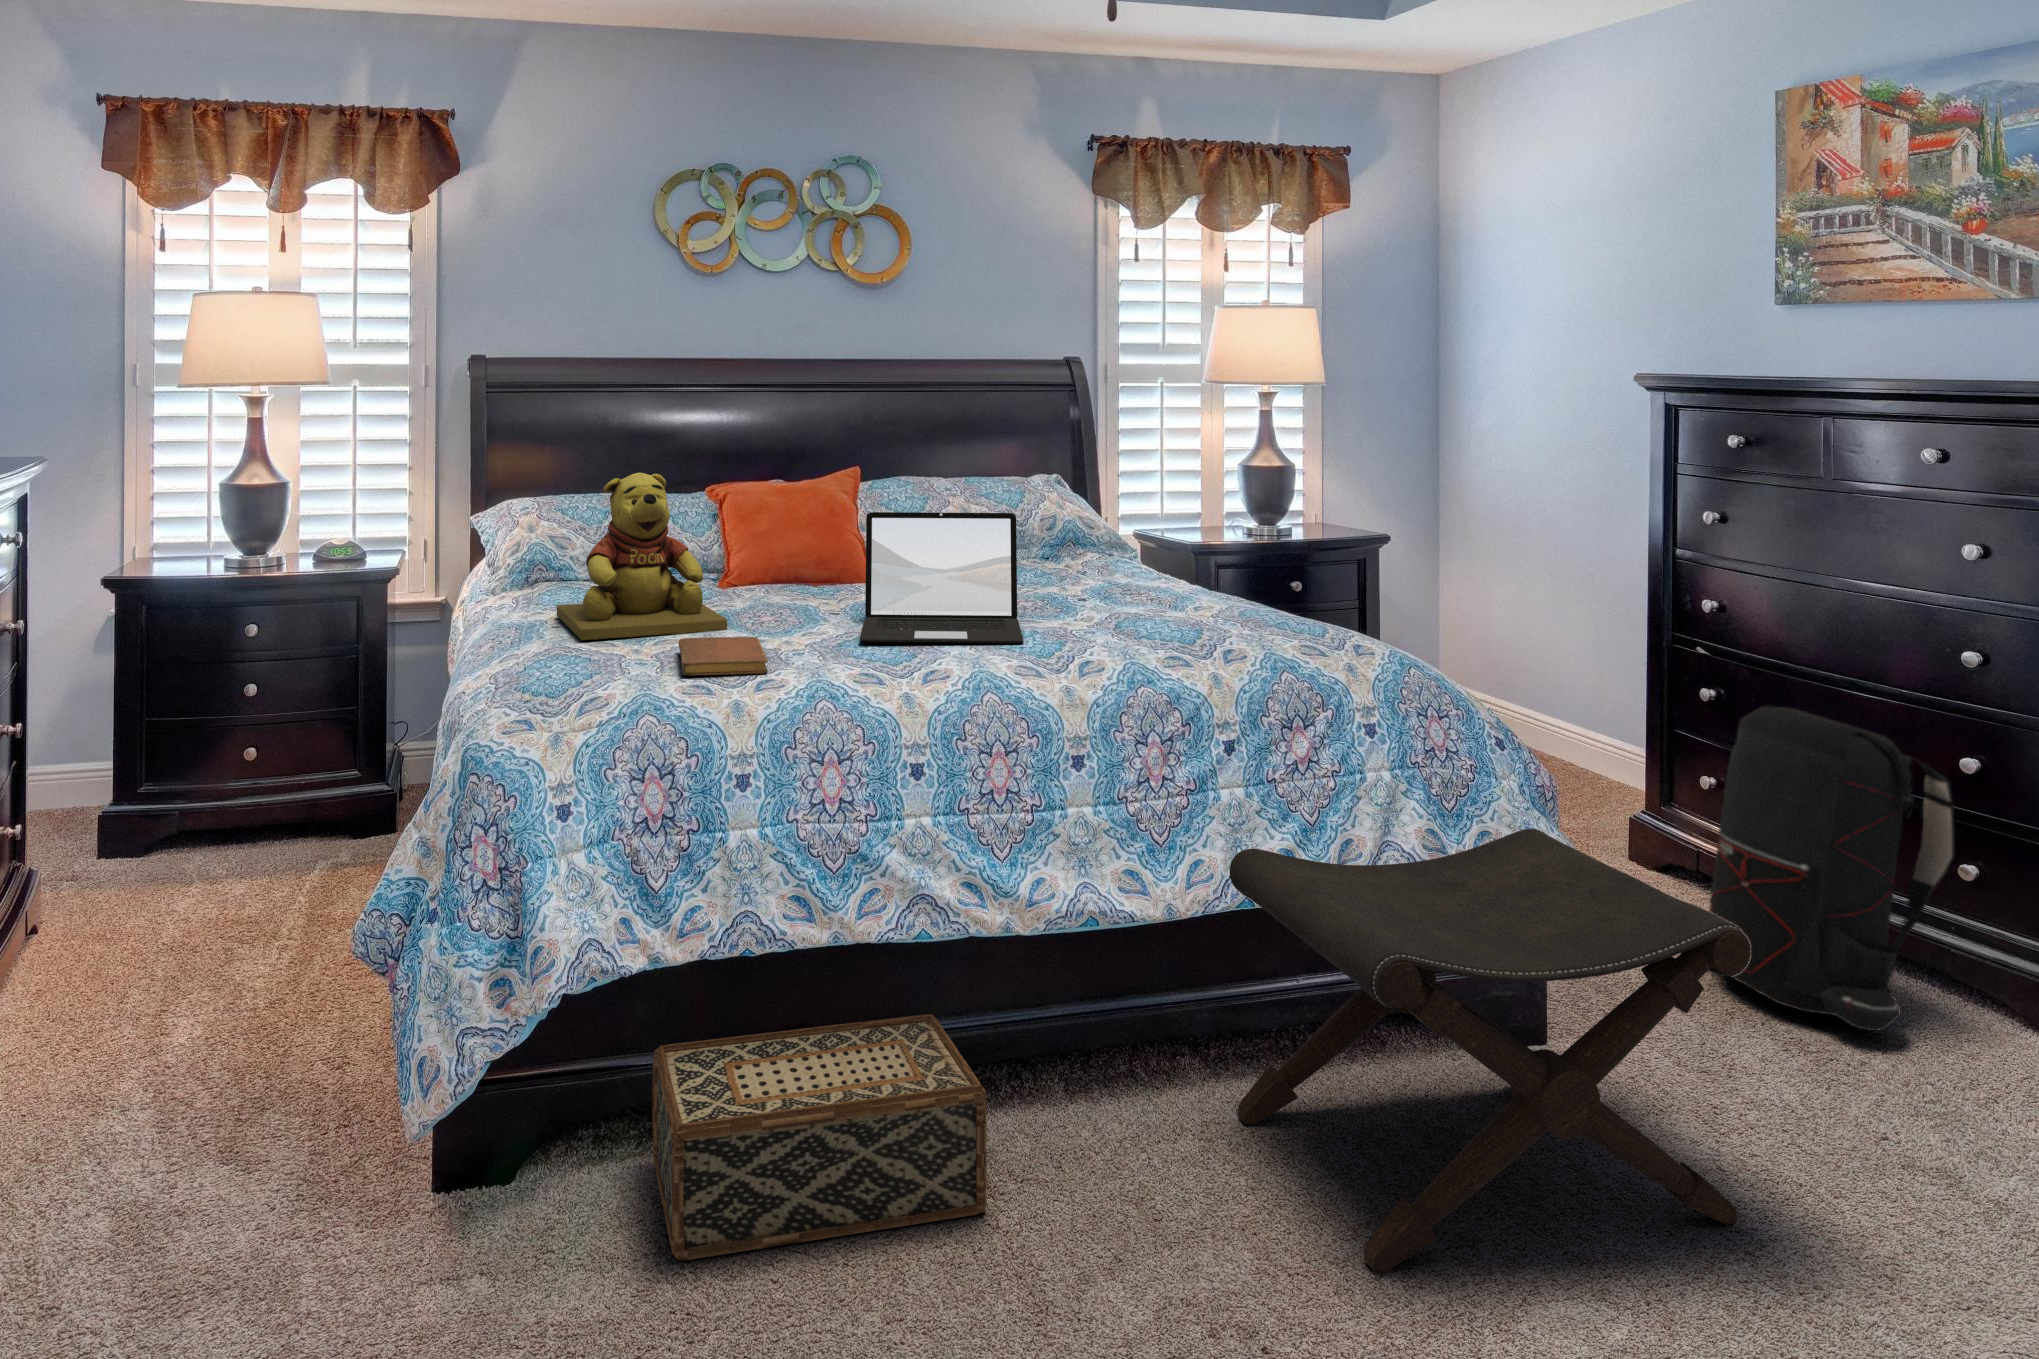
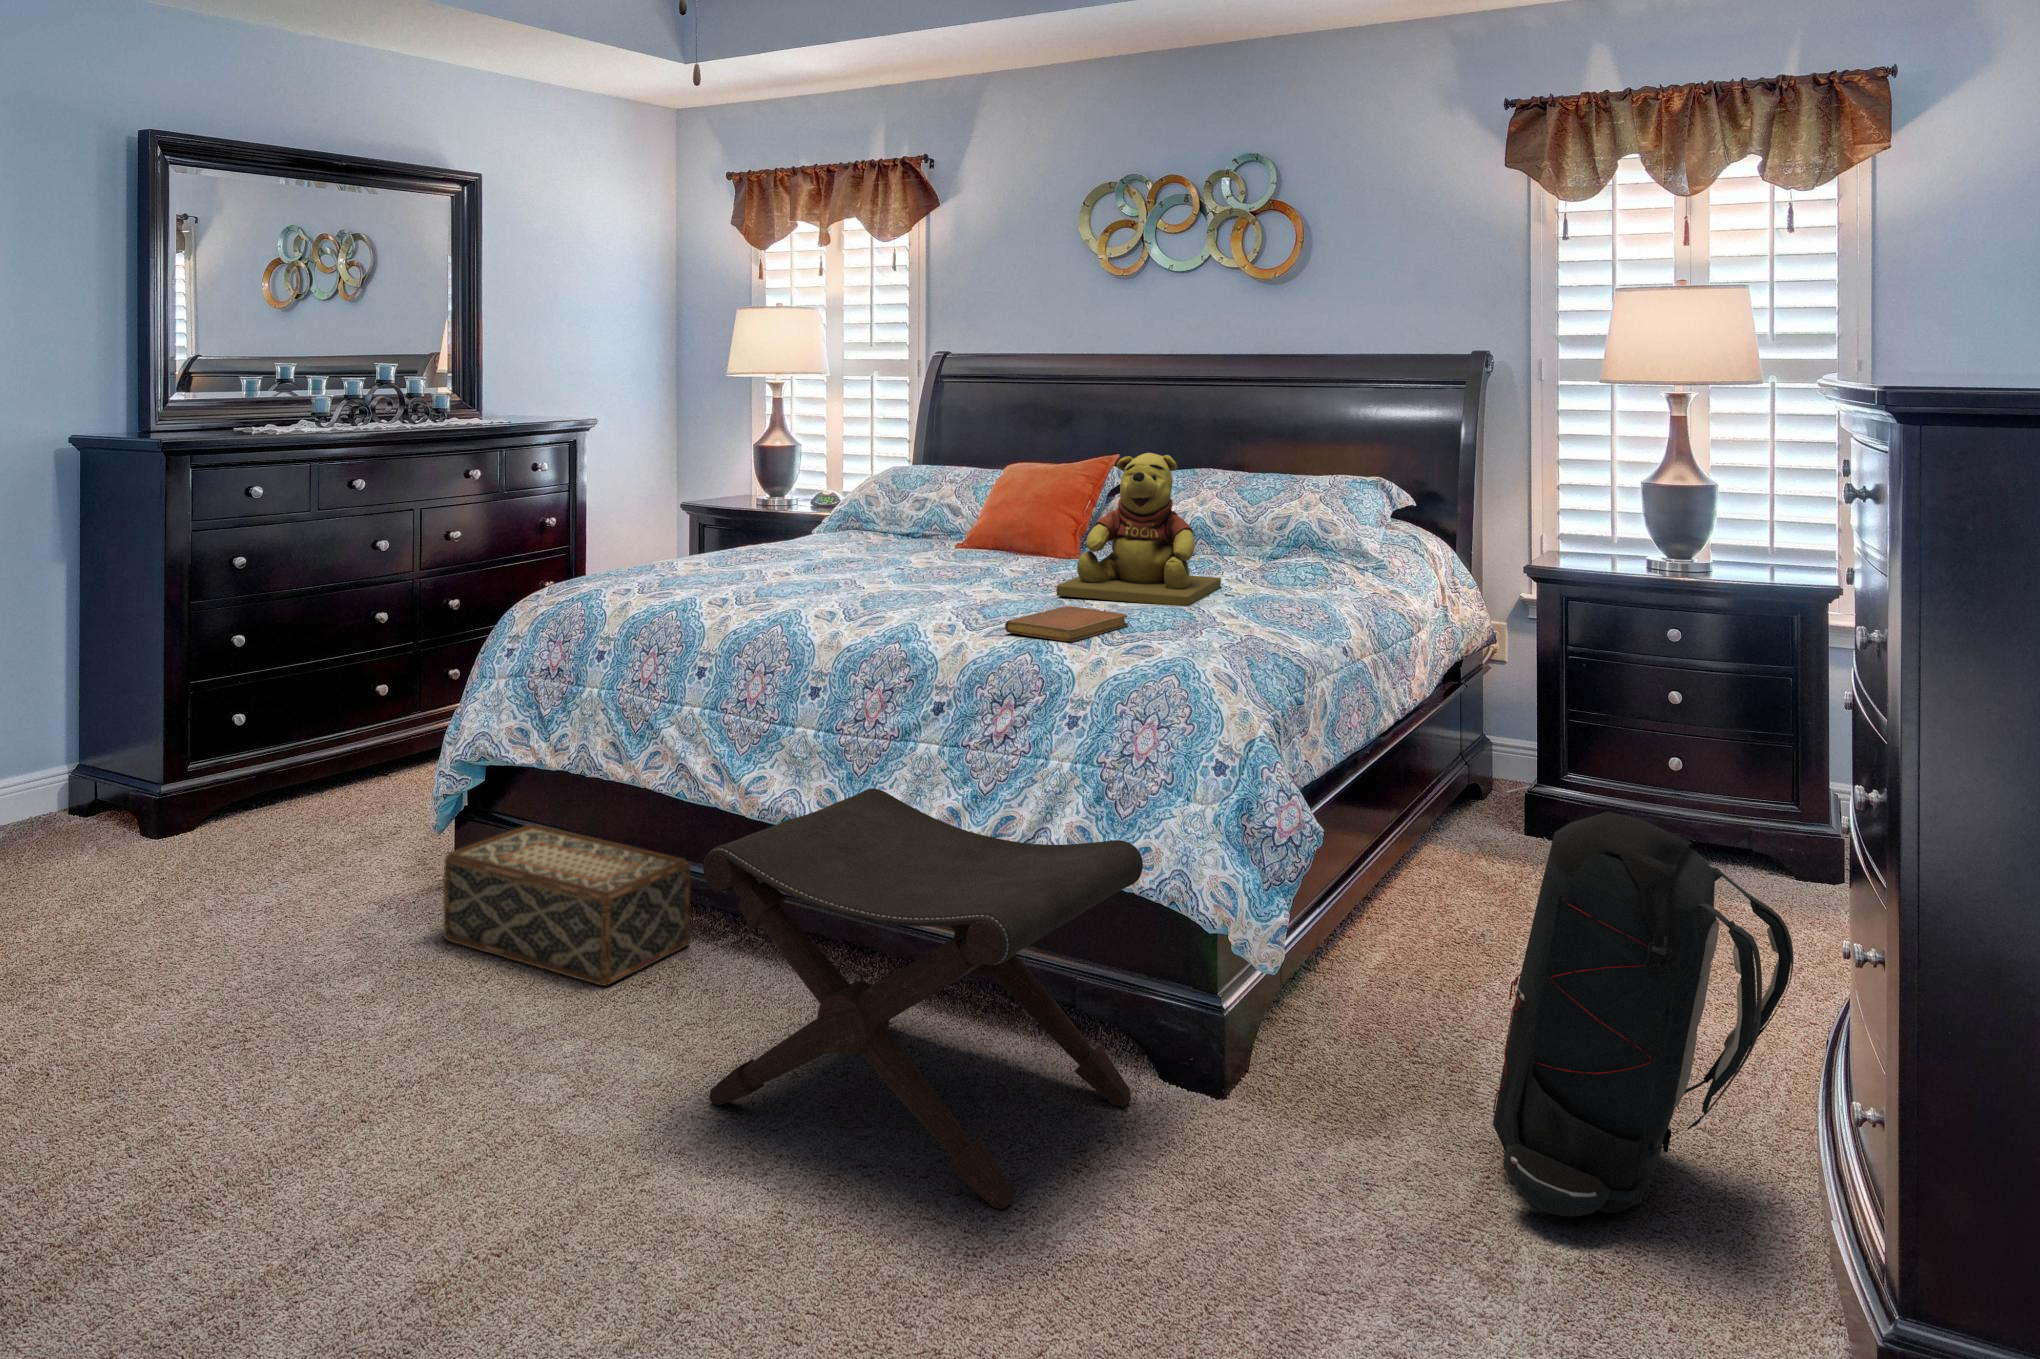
teddy bear: present [557,473,727,640] -> present [1057,453,1221,606]
laptop: present [860,512,1024,644] -> none [828,485,1006,604]
notebook: present [679,637,768,676] -> present [1005,606,1128,642]

